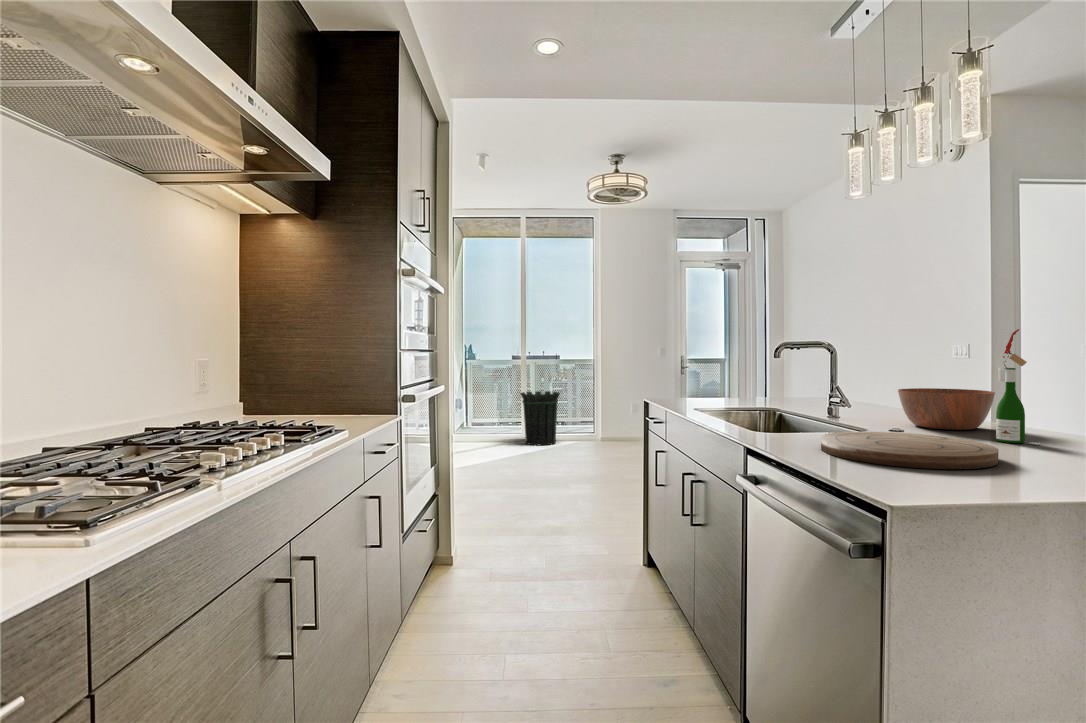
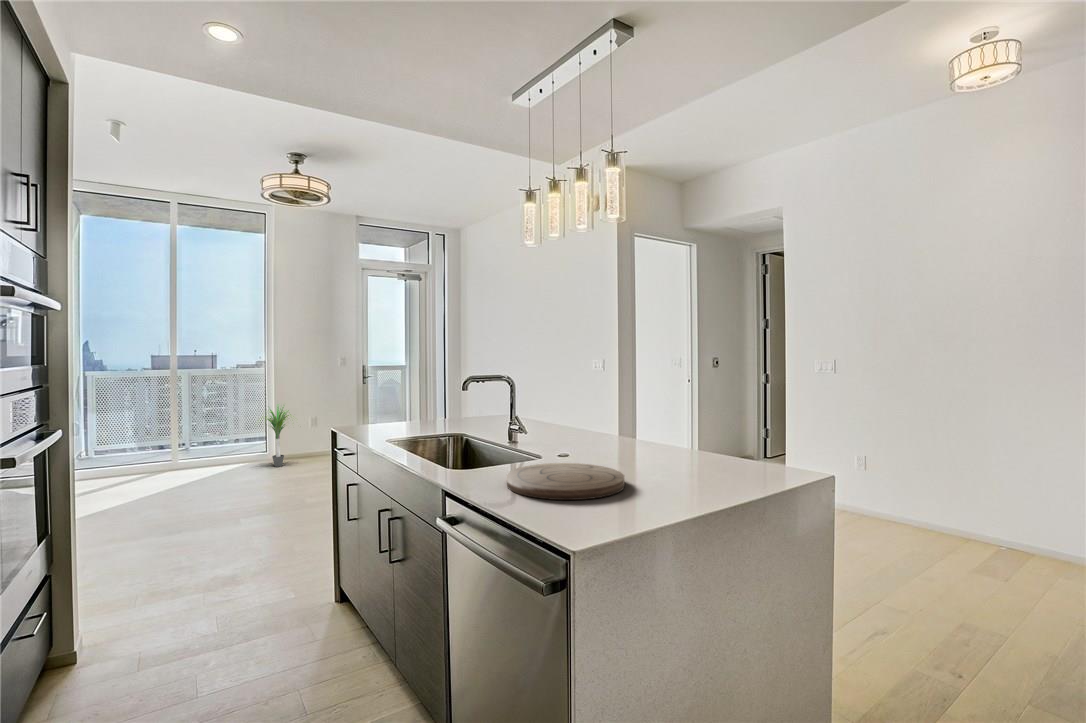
wine bottle: present [996,329,1040,444] -> none [621,378,646,462]
potted plant: none [583,384,622,445] -> present [266,407,291,467]
bowl: present [898,388,995,430] -> none [558,416,620,451]
waste bin: present [520,391,560,445] -> none [166,410,223,476]

